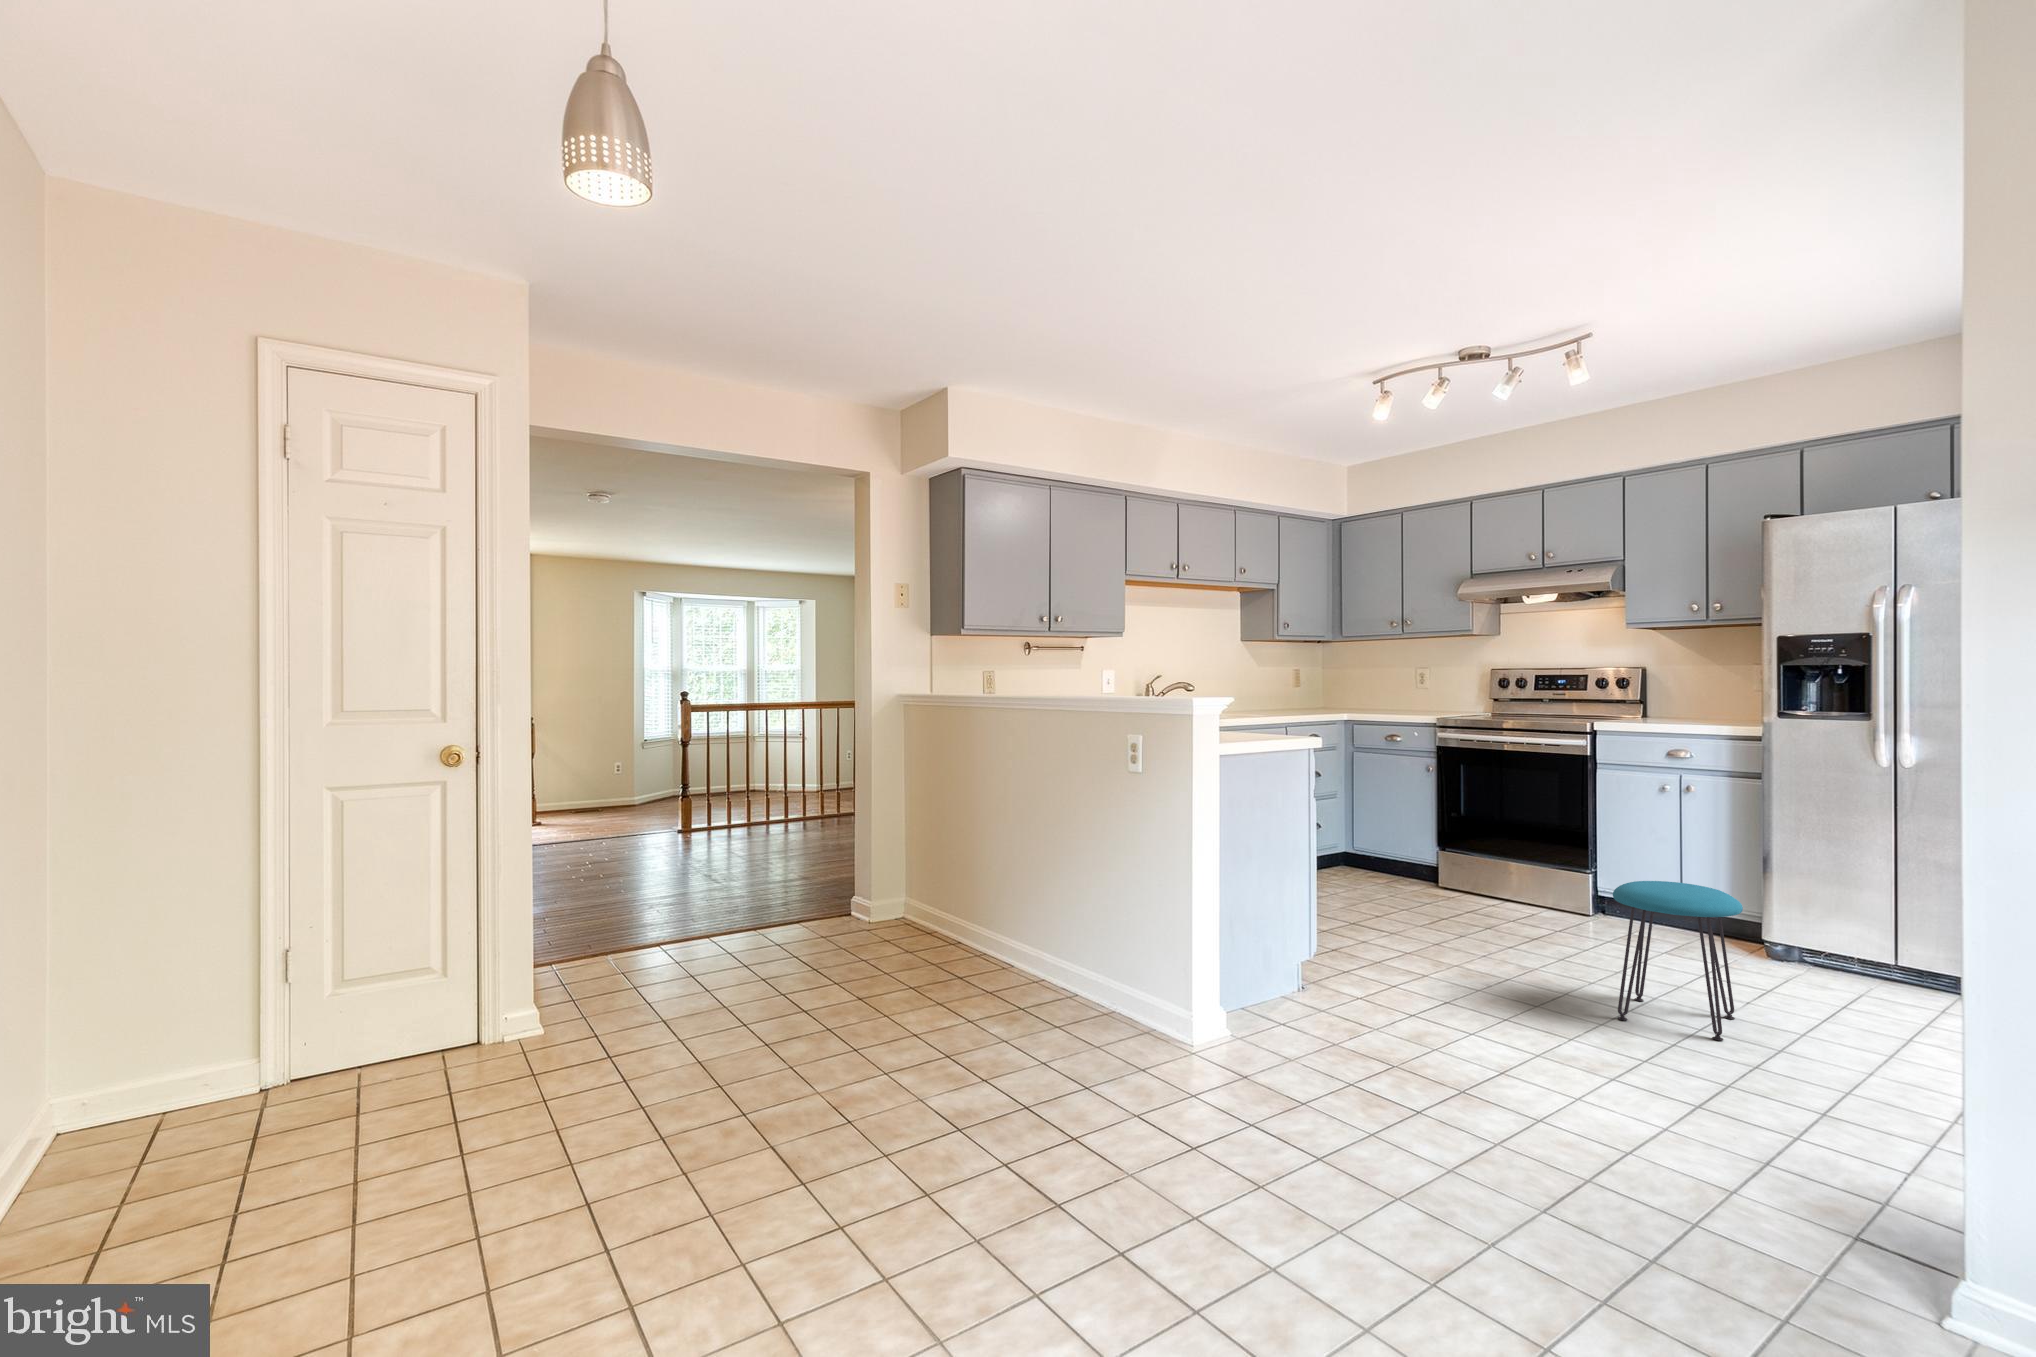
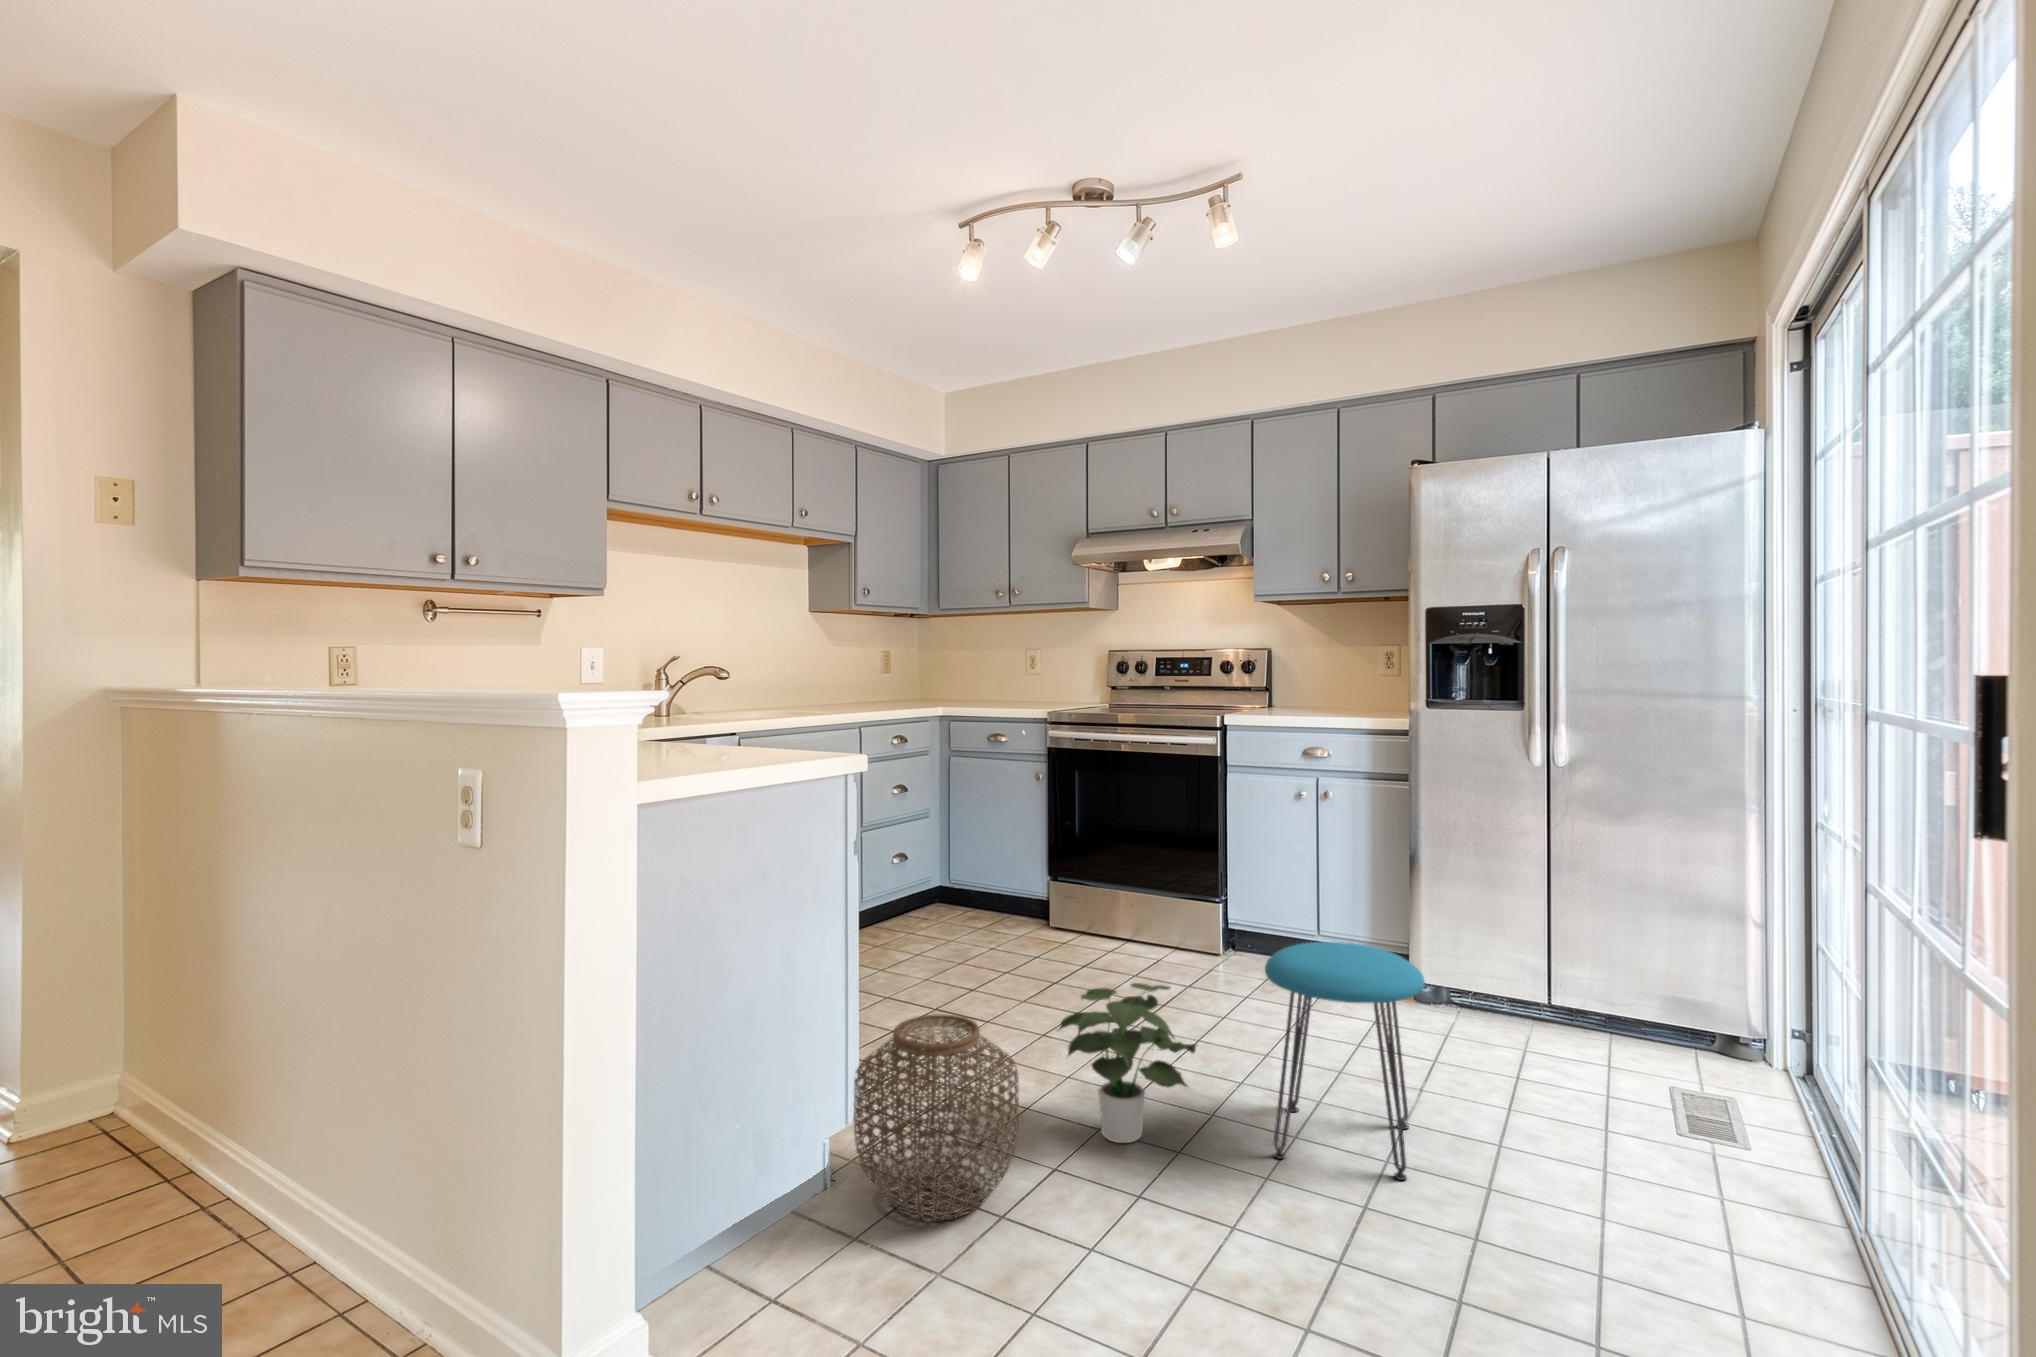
potted plant: none [1454,897,1561,1001] -> present [1060,983,1196,1143]
woven basket: none [1325,899,1431,1016] -> present [854,1014,1019,1221]

